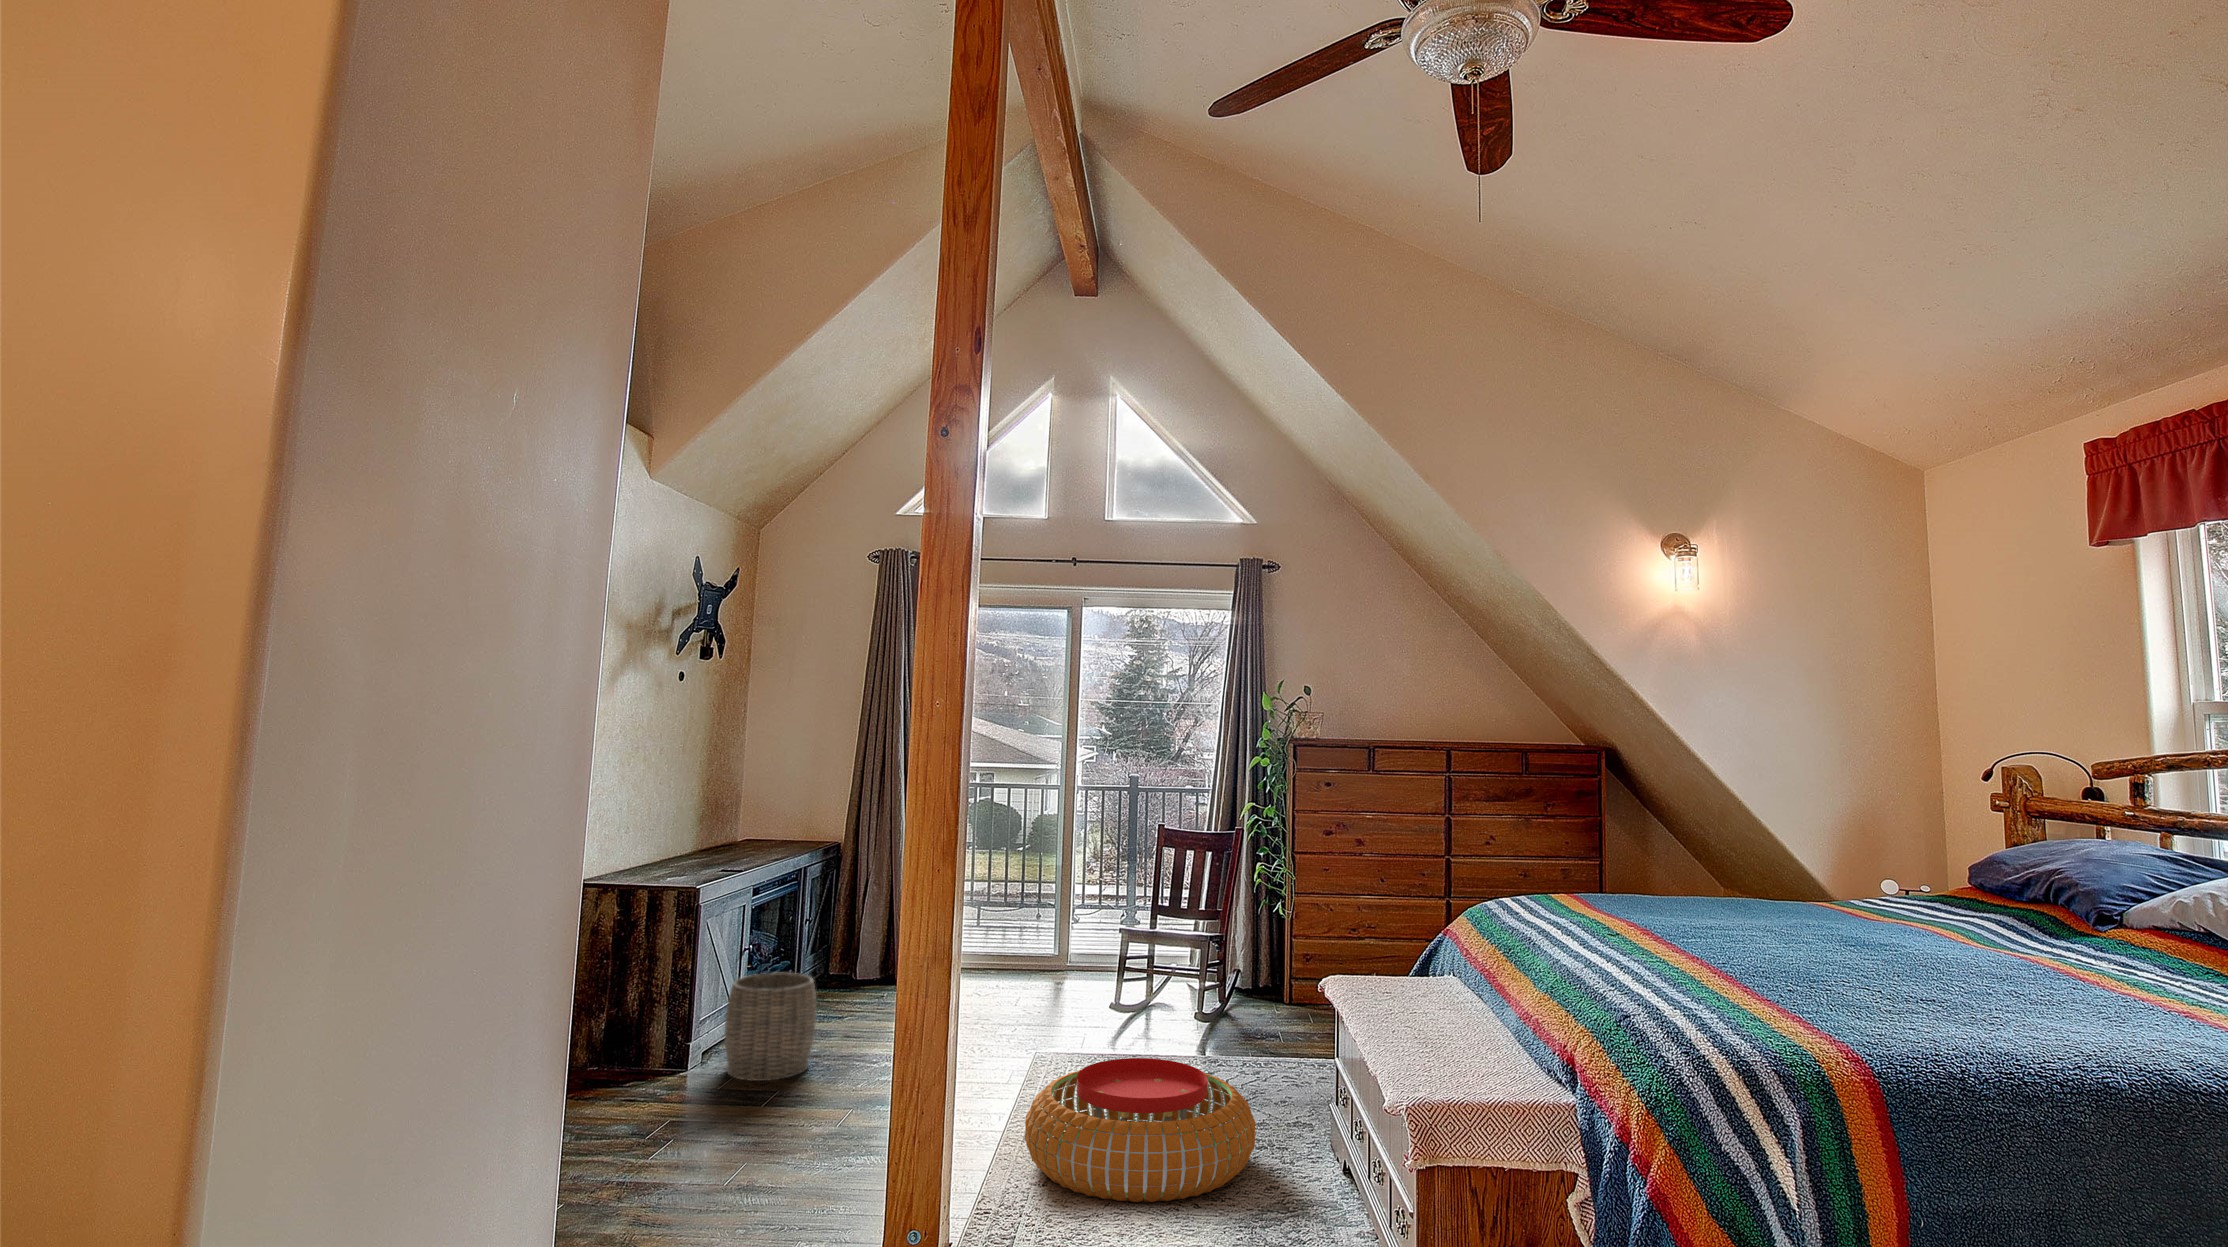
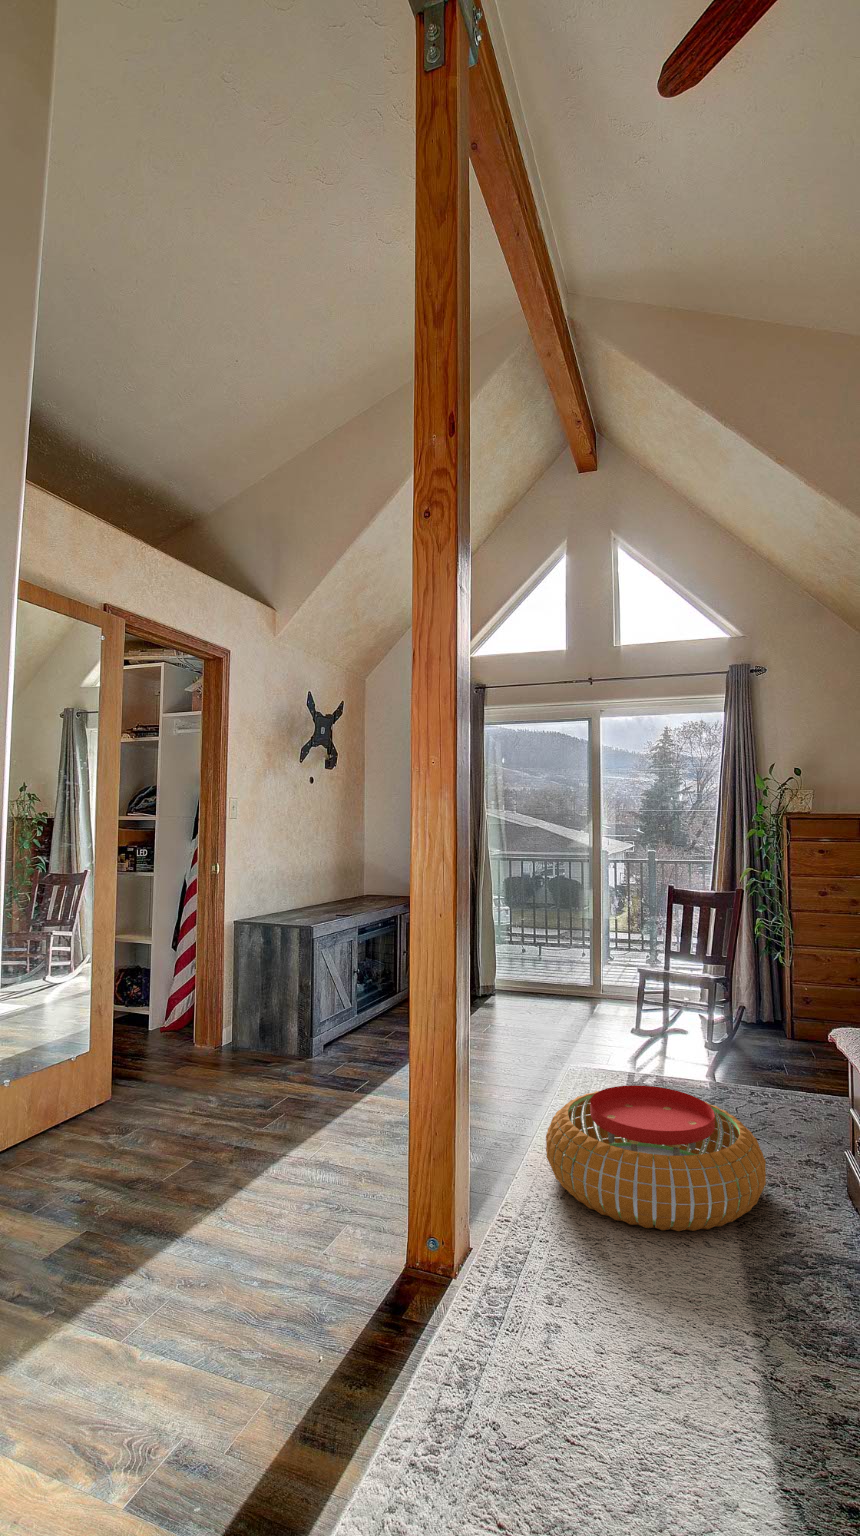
woven basket: present [725,973,816,1081] -> none [333,990,398,1072]

